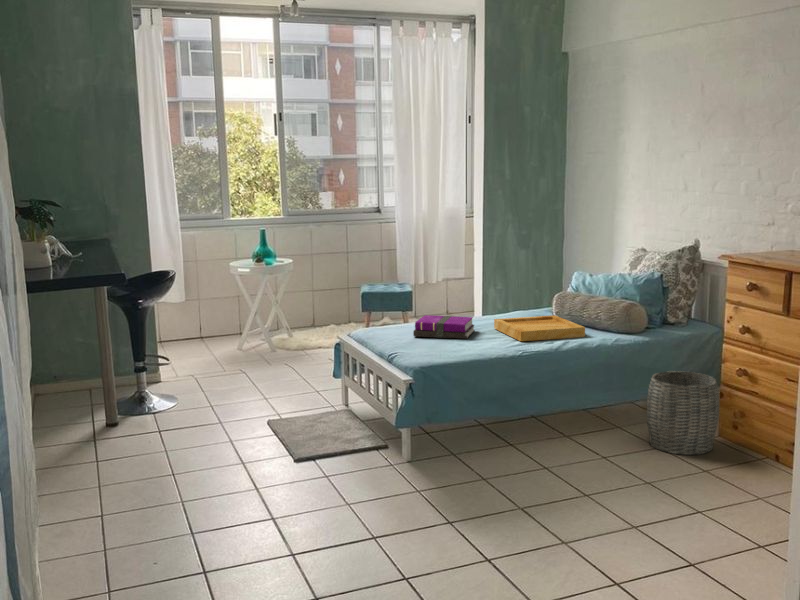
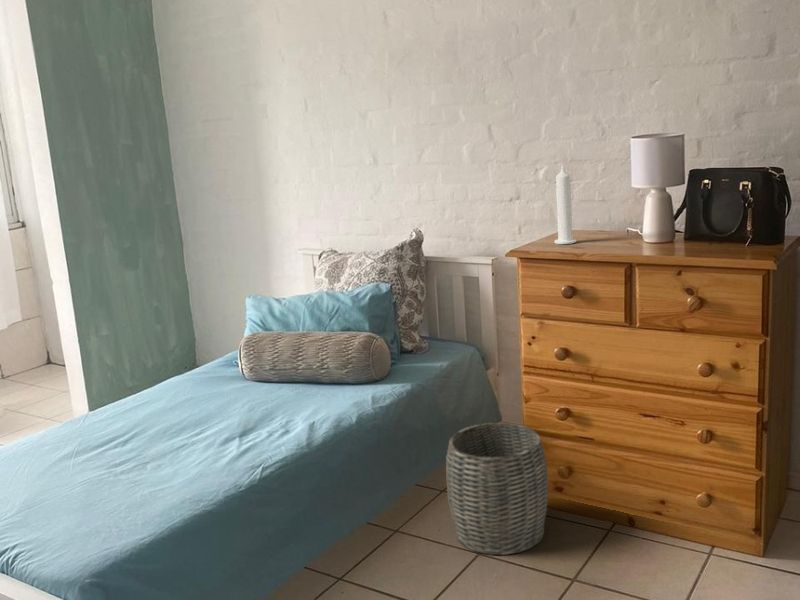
candle: none [761,200,778,256] -> present [554,165,576,244]
notebook: present [413,315,474,339] -> none [38,412,143,477]
tray: present [494,315,585,341] -> none [168,374,322,440]

